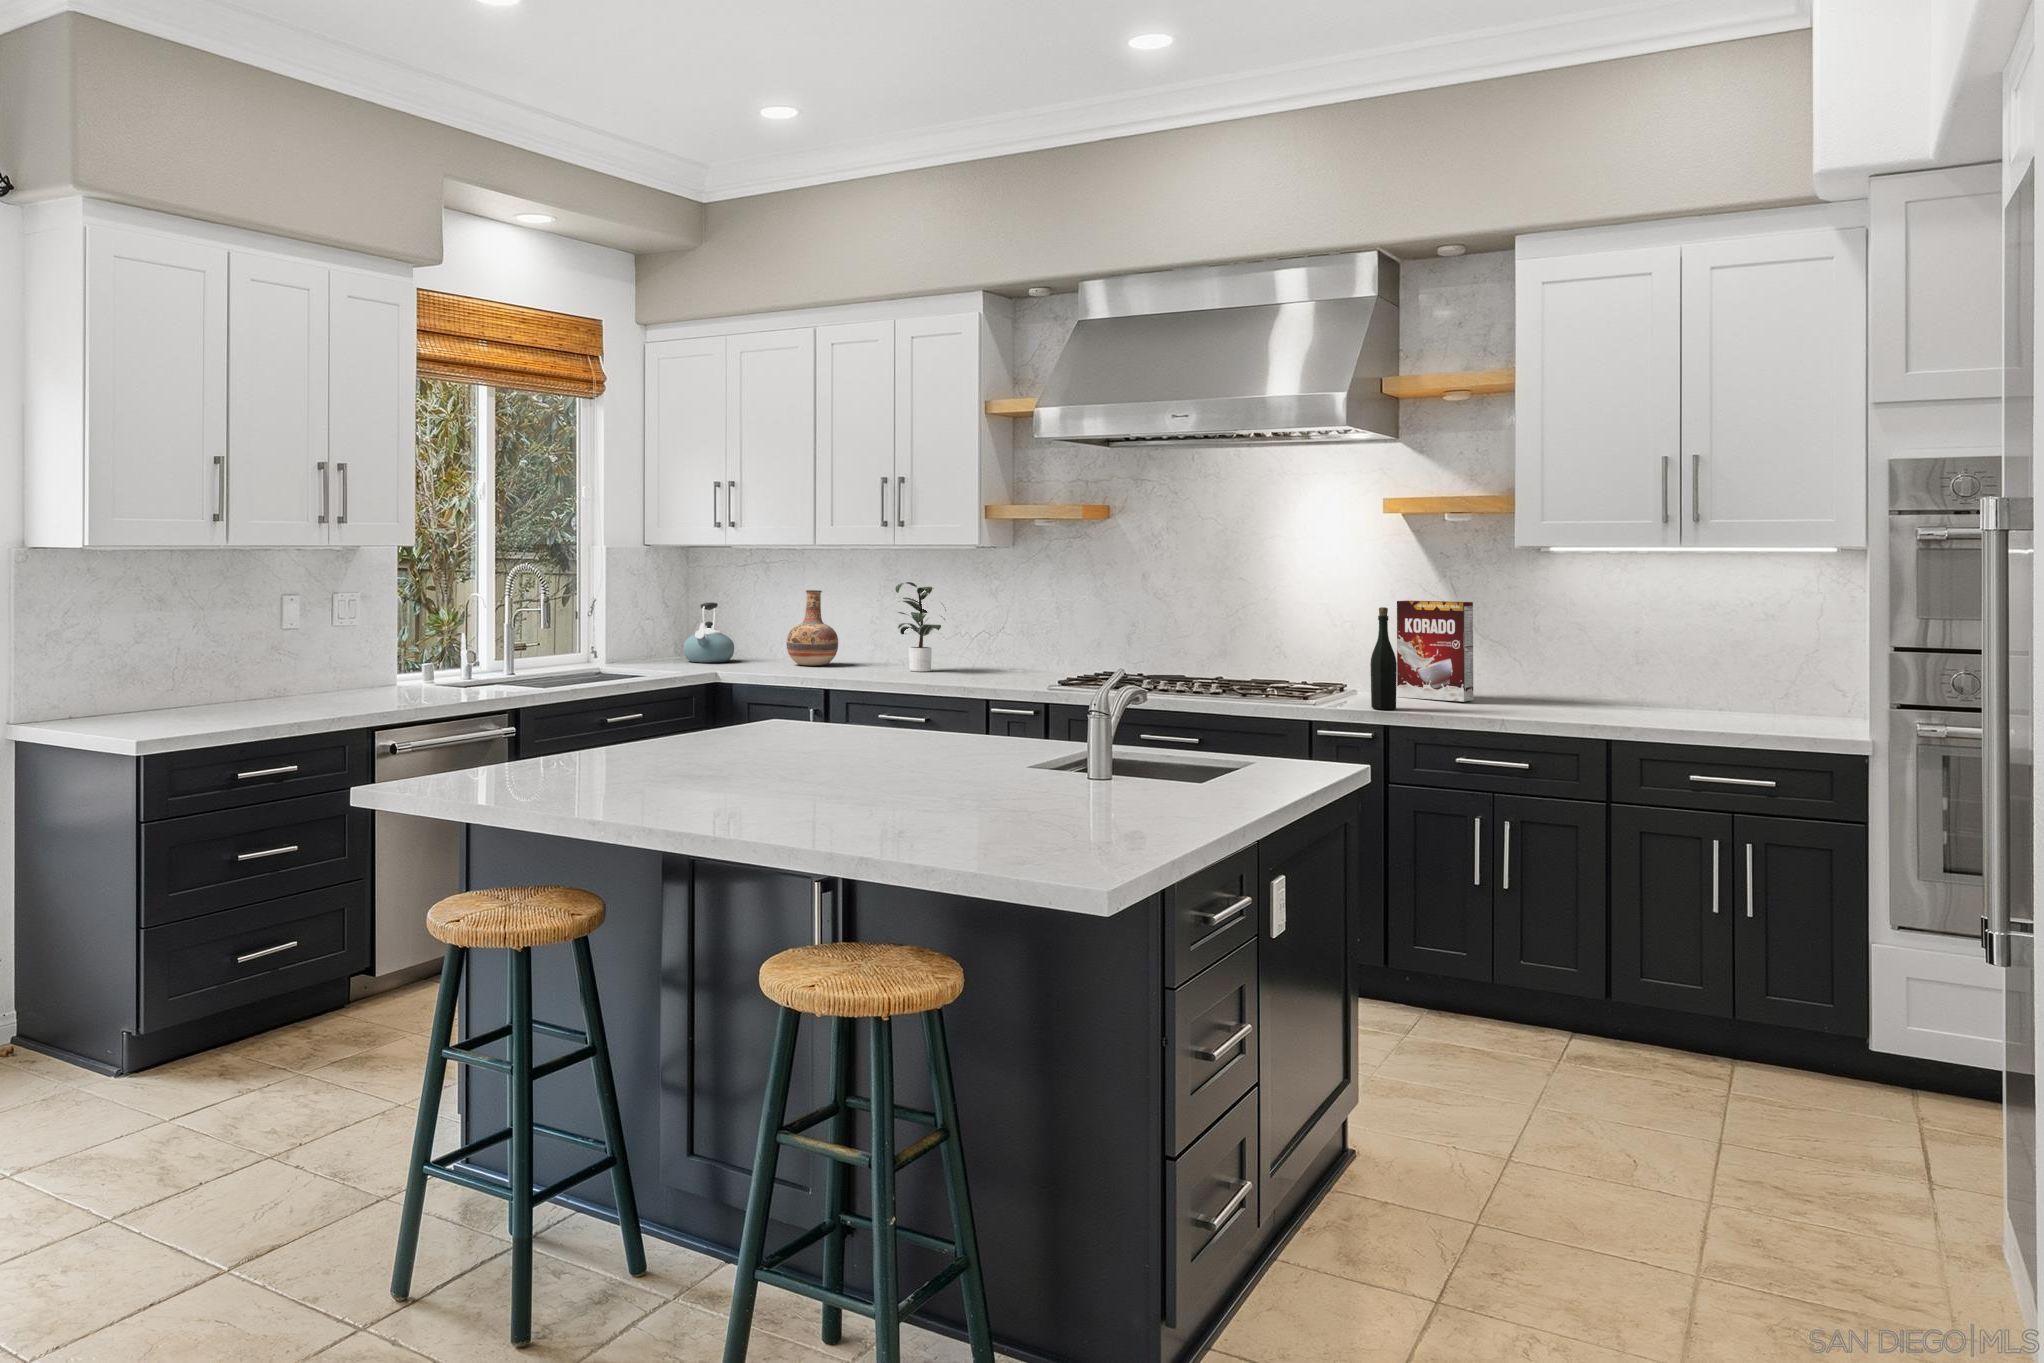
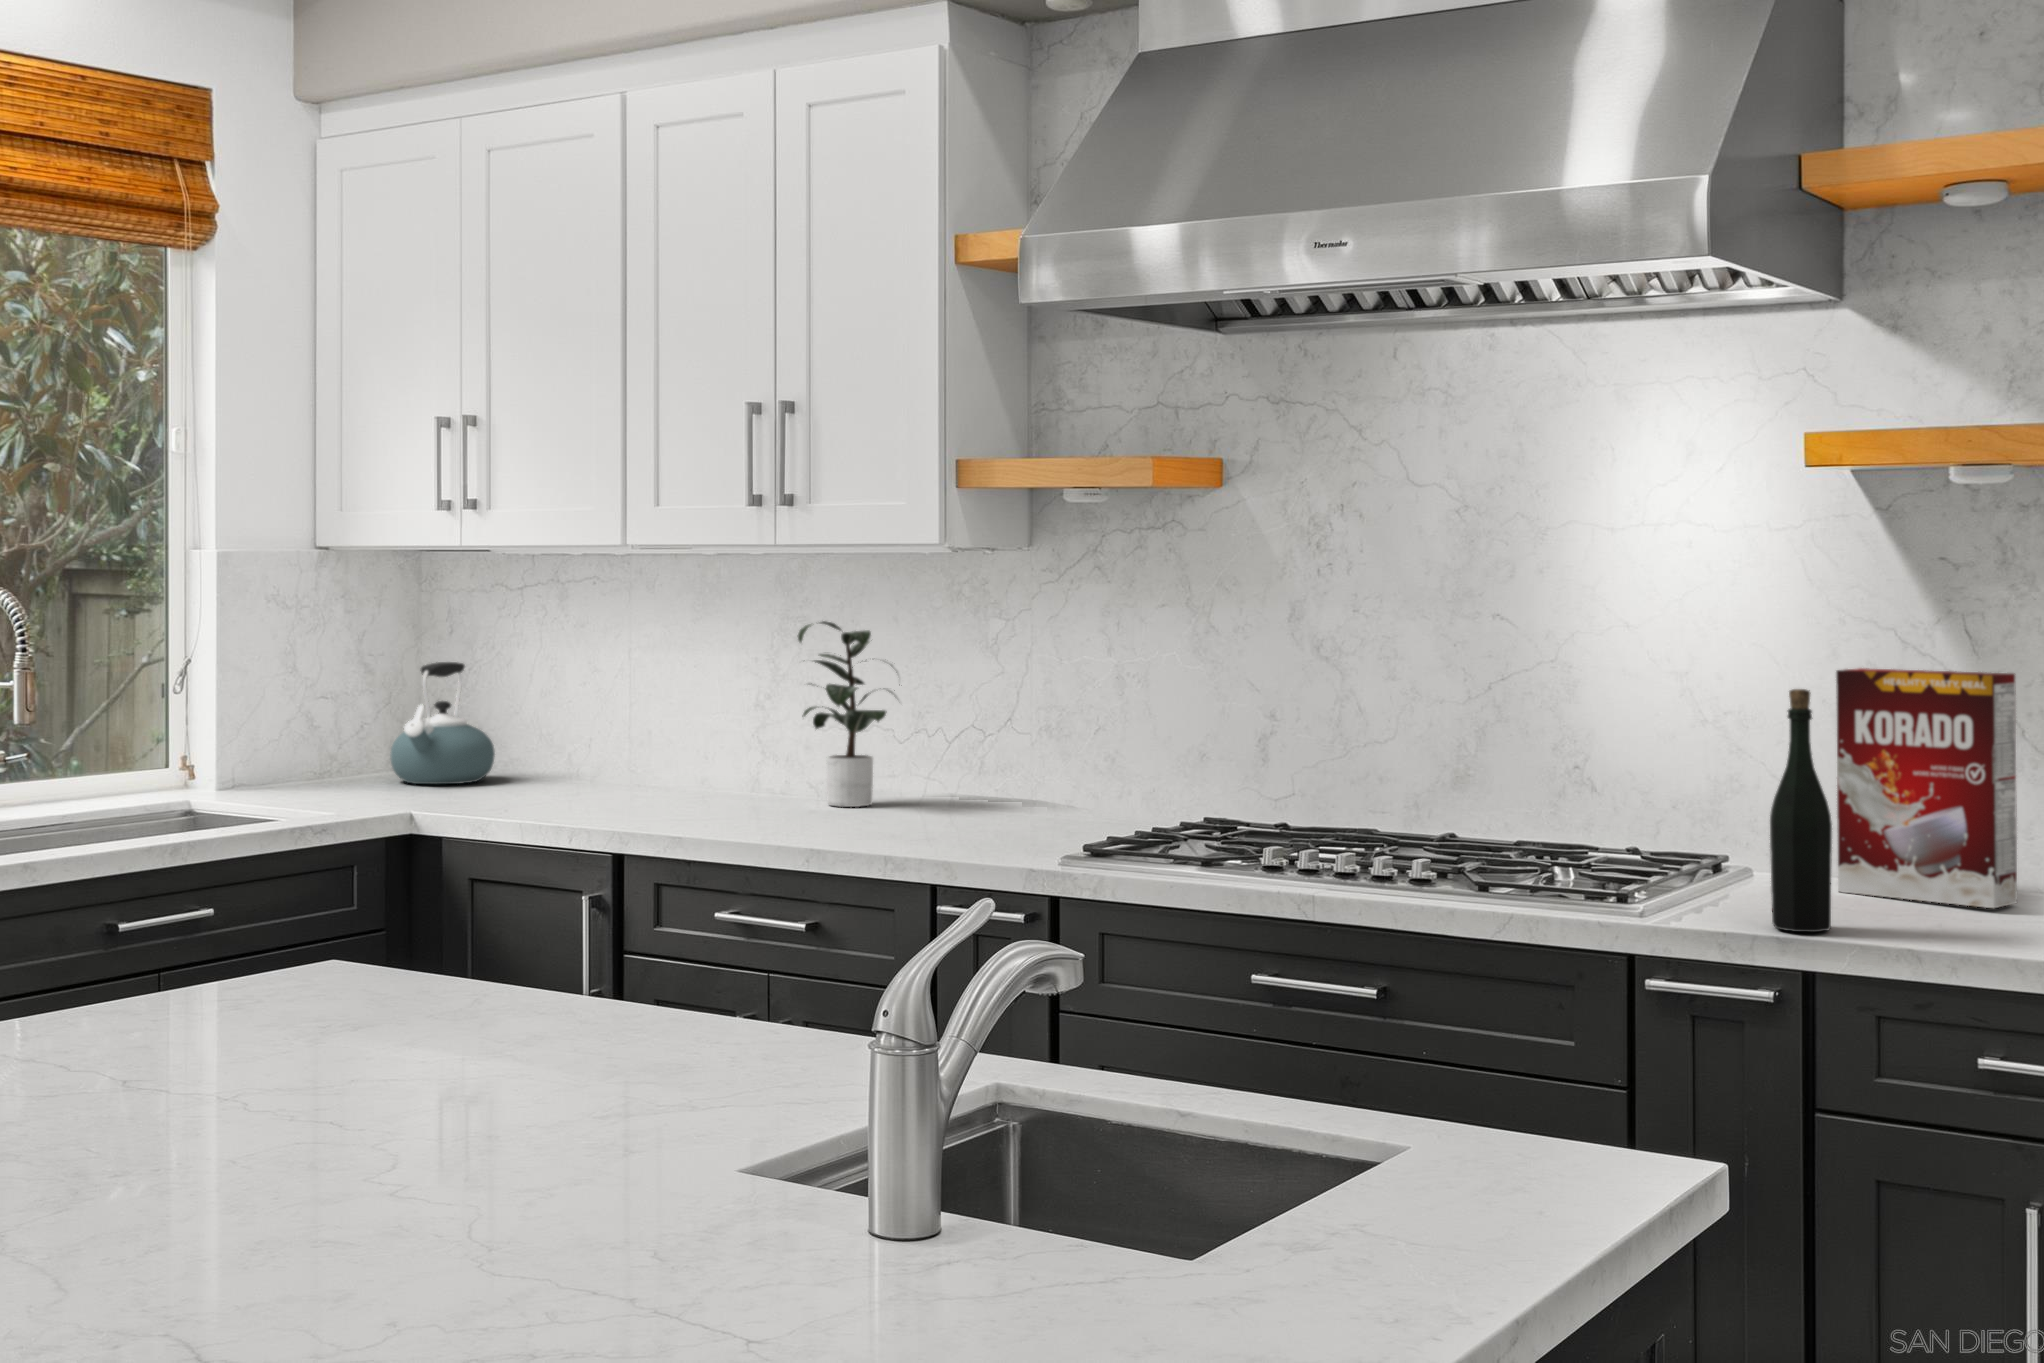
vase: present [787,590,838,666] -> none [590,637,696,792]

